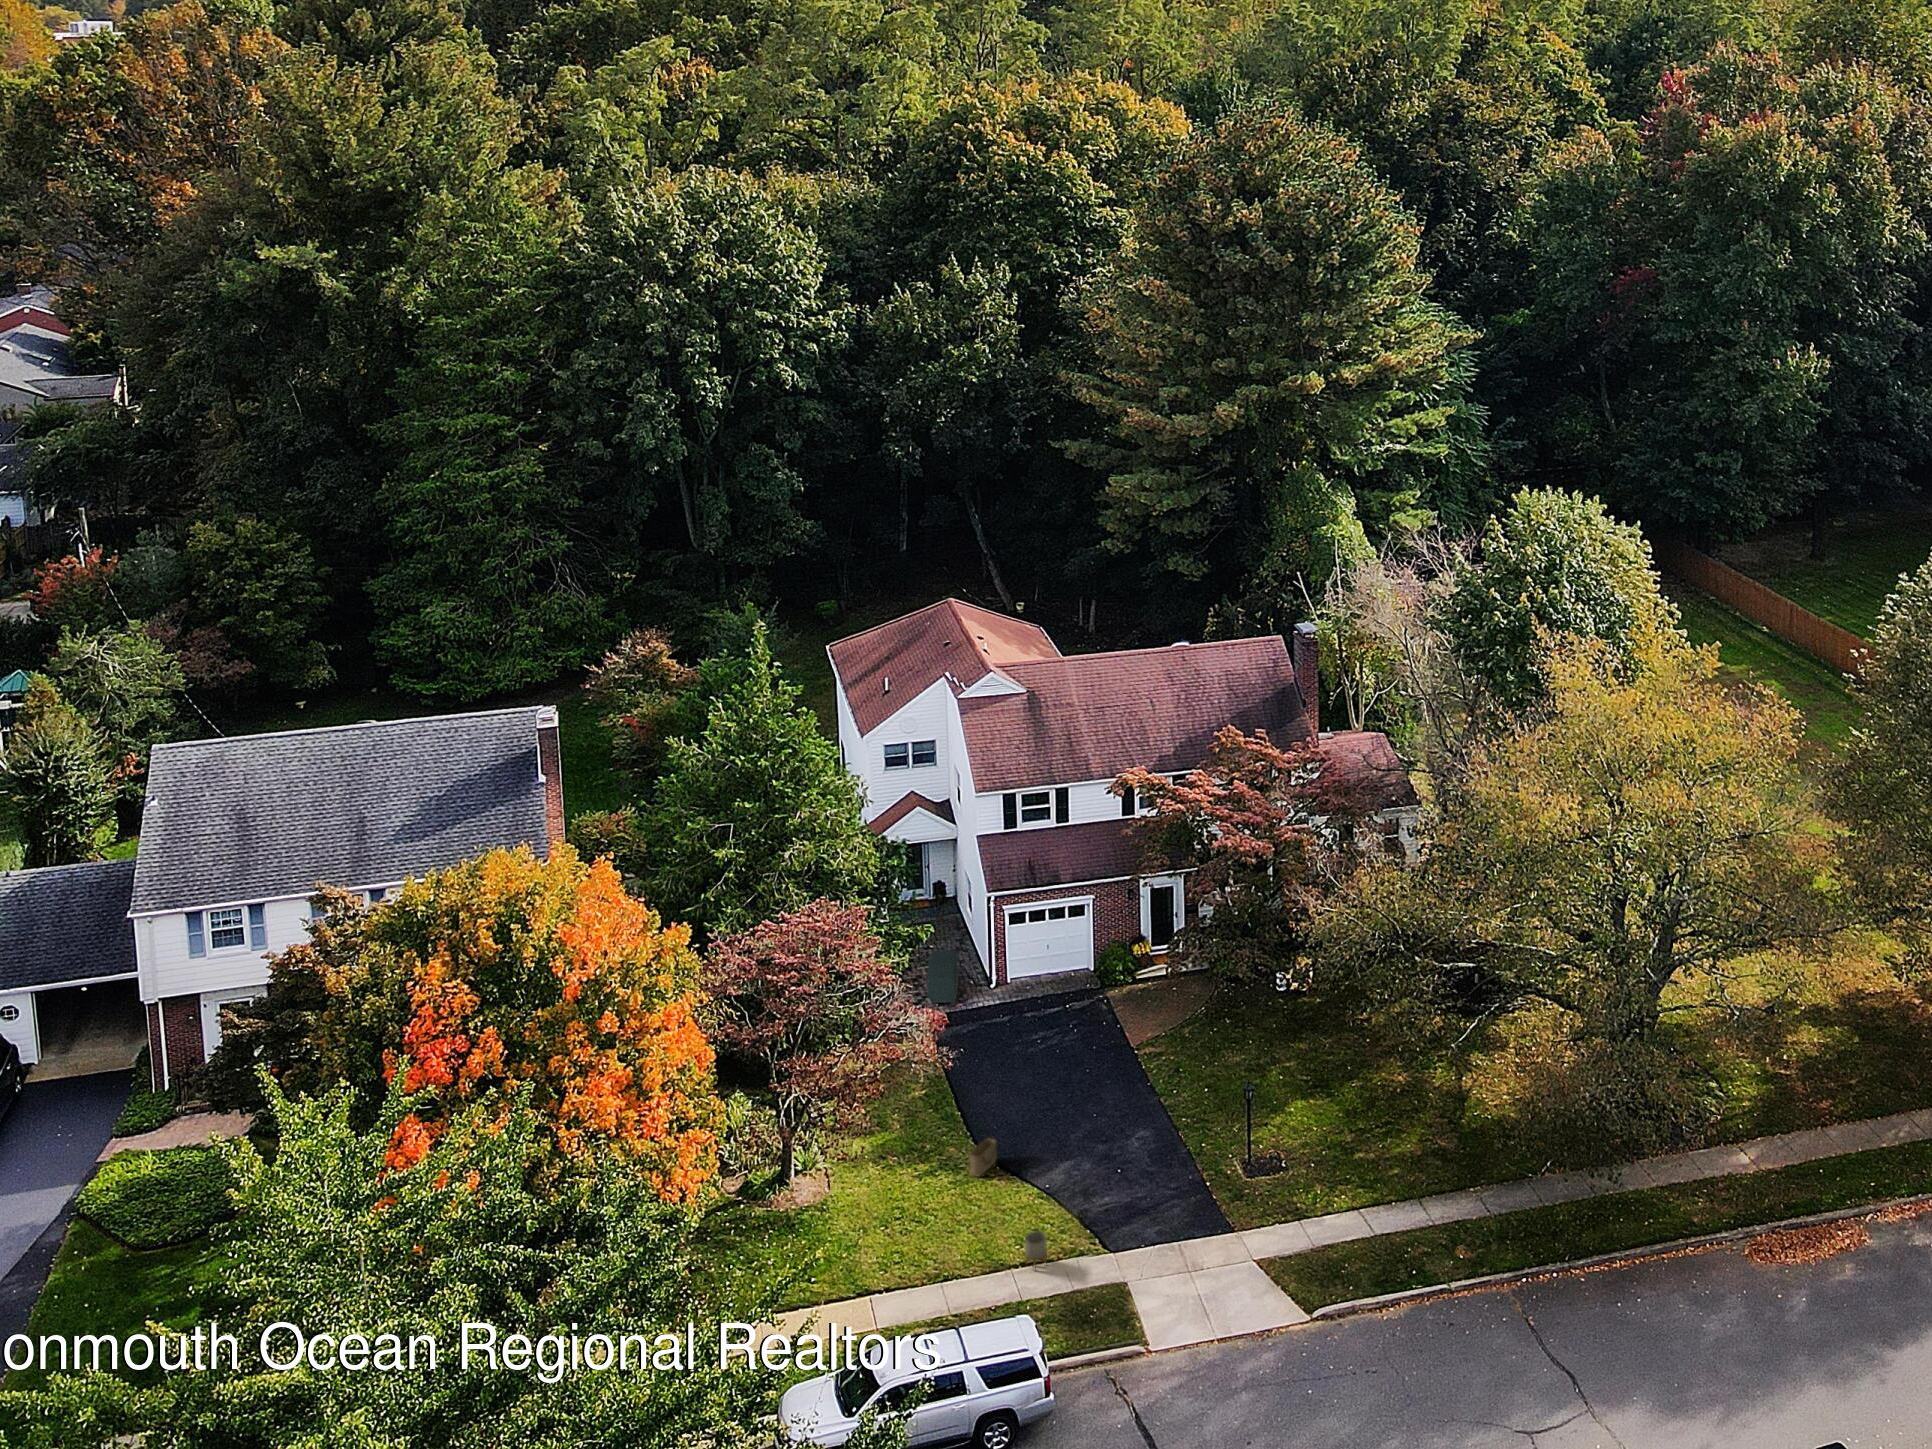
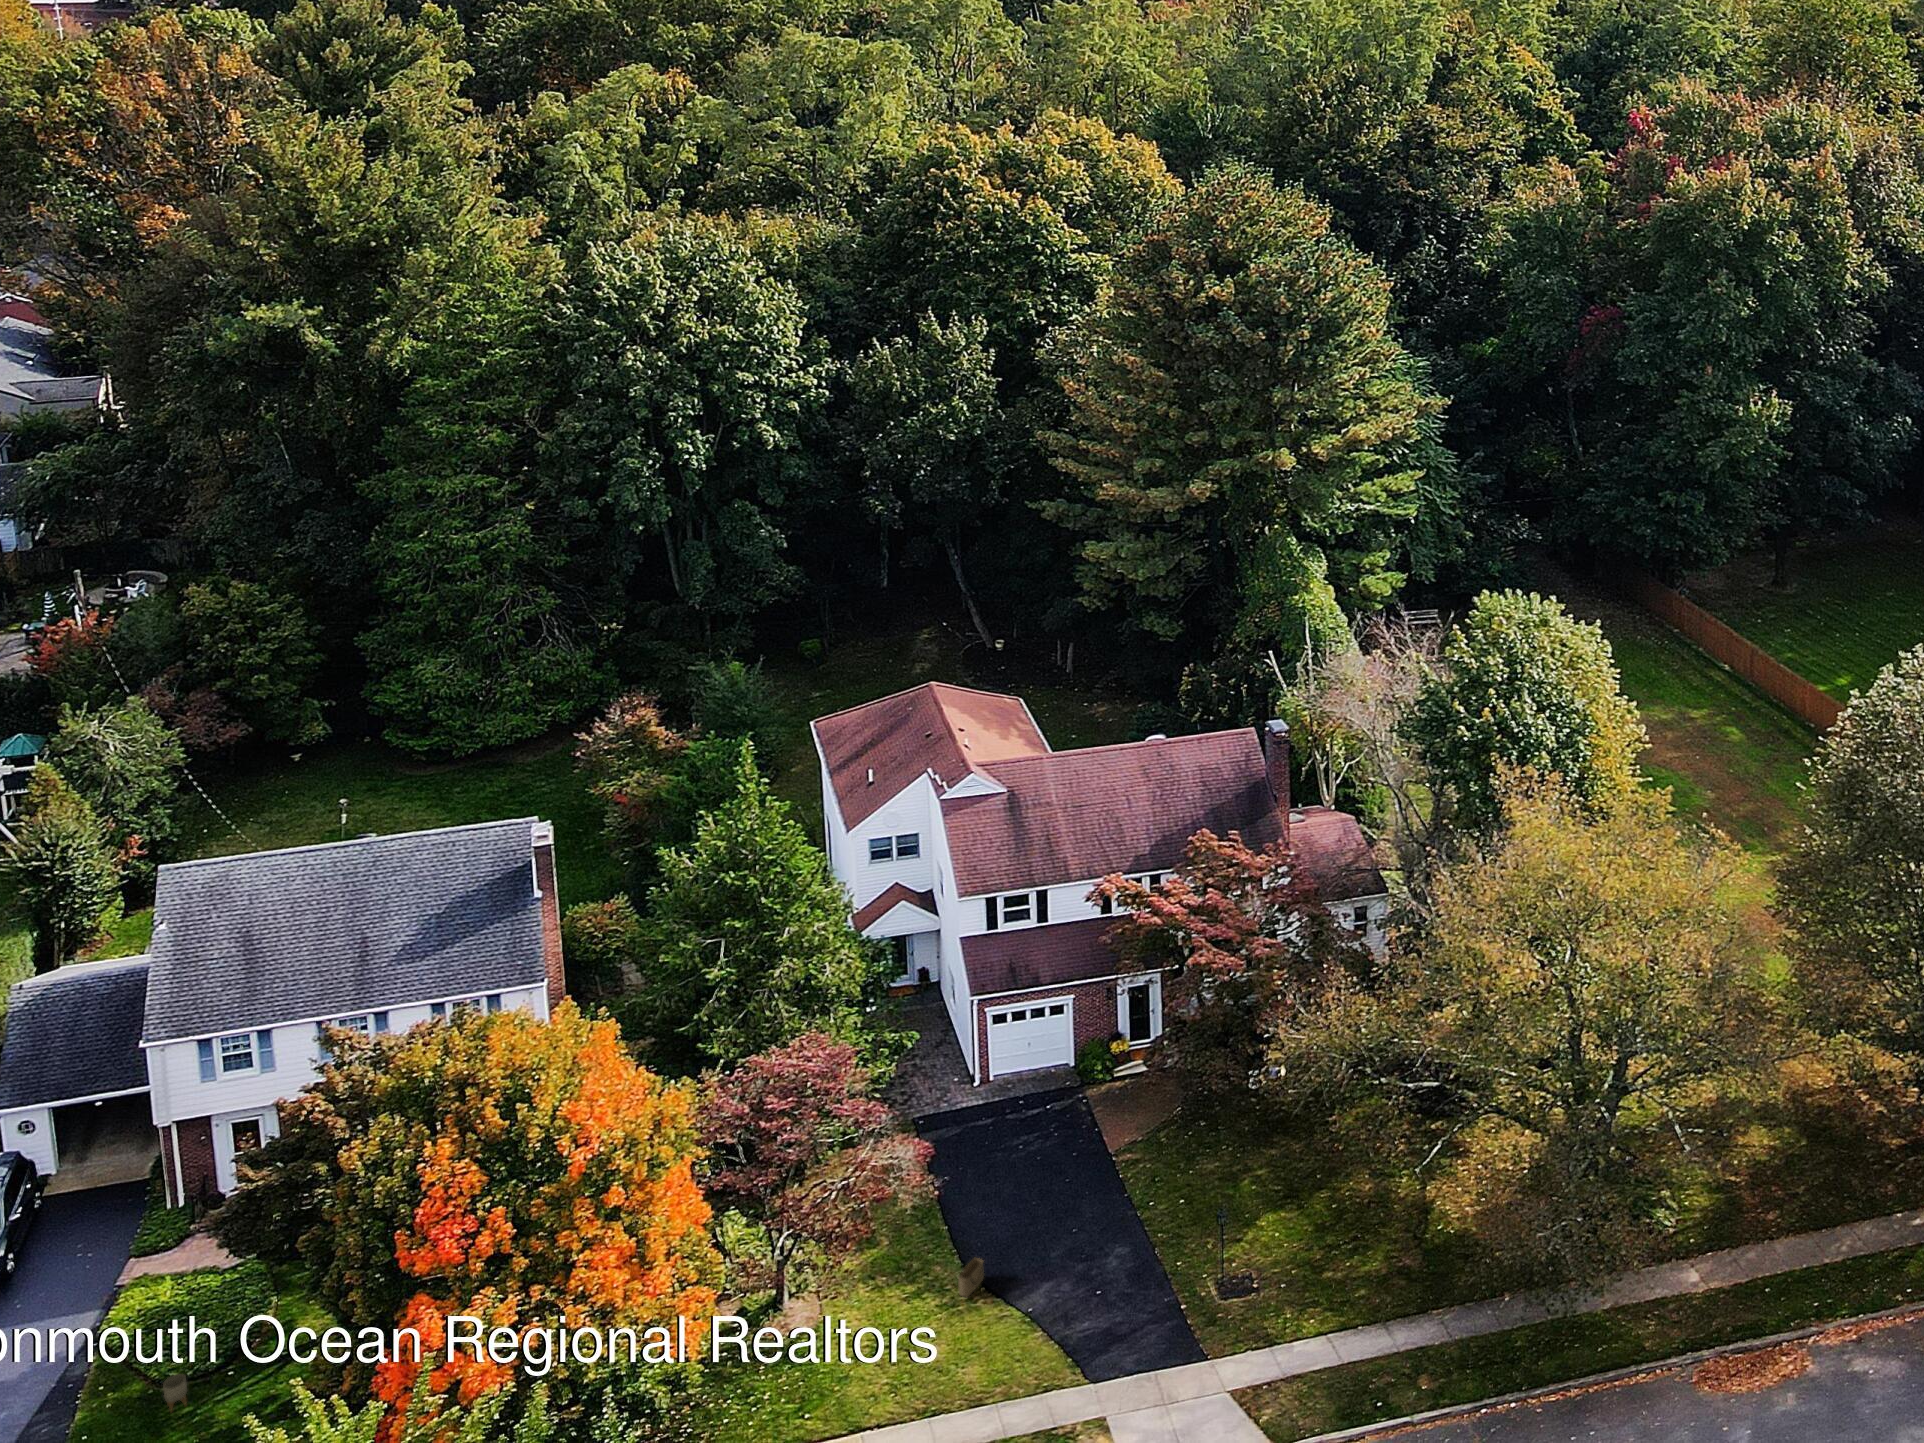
bench: present [926,949,959,1006] -> none [912,1042,943,1103]
planter: present [1025,1231,1047,1269] -> present [163,1374,187,1412]

